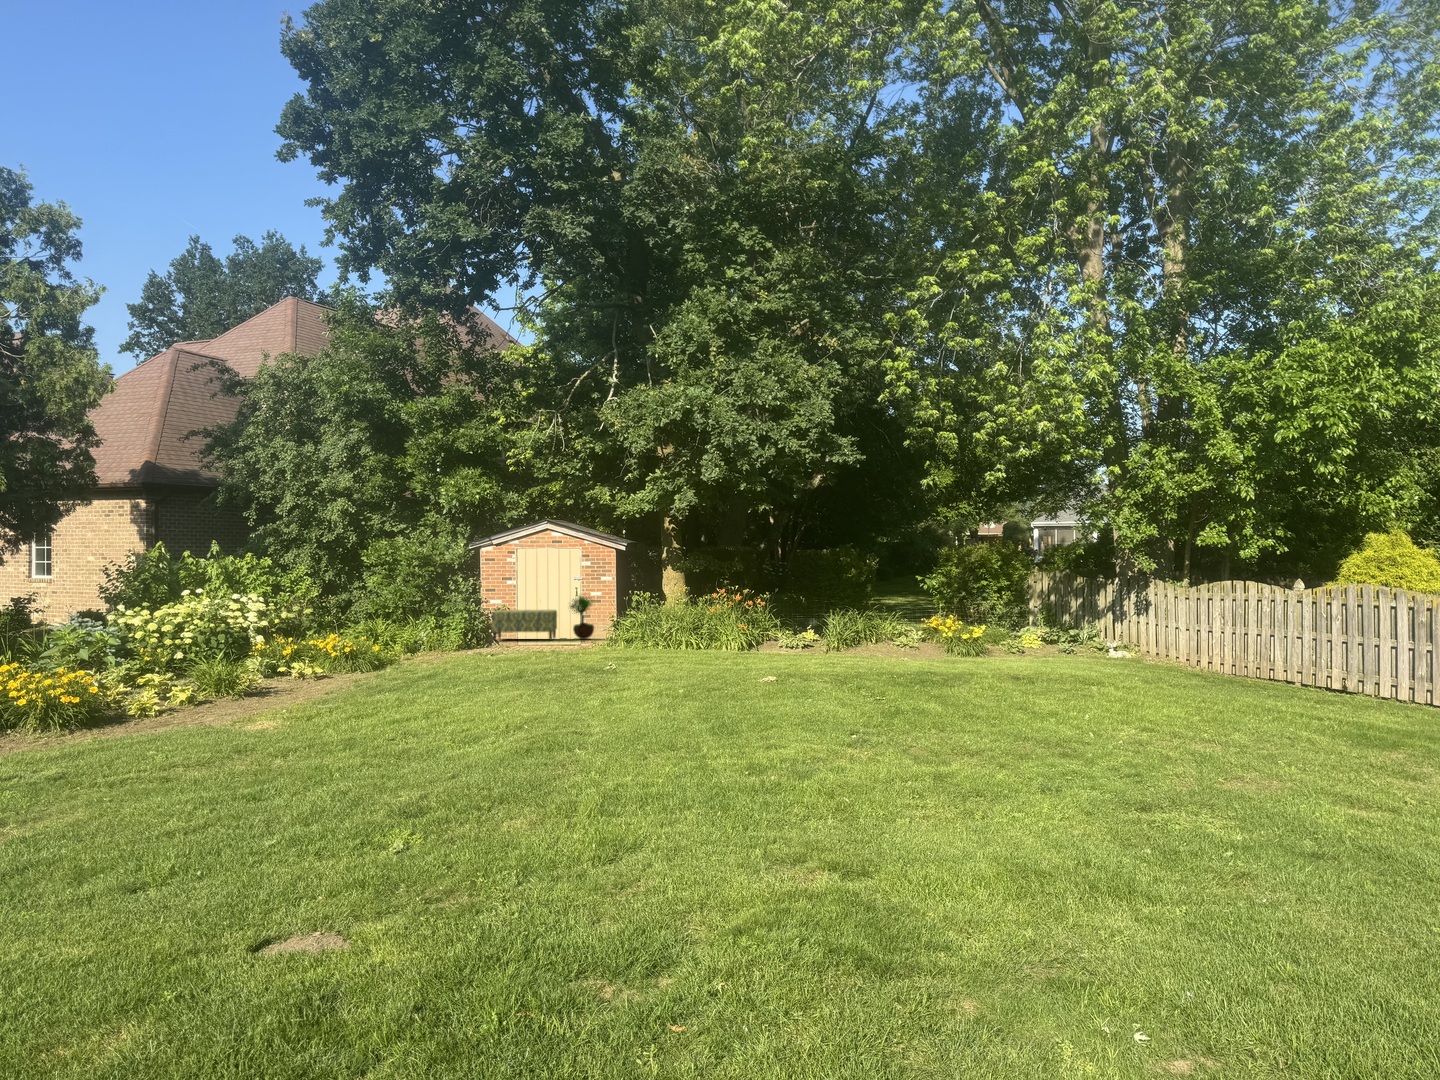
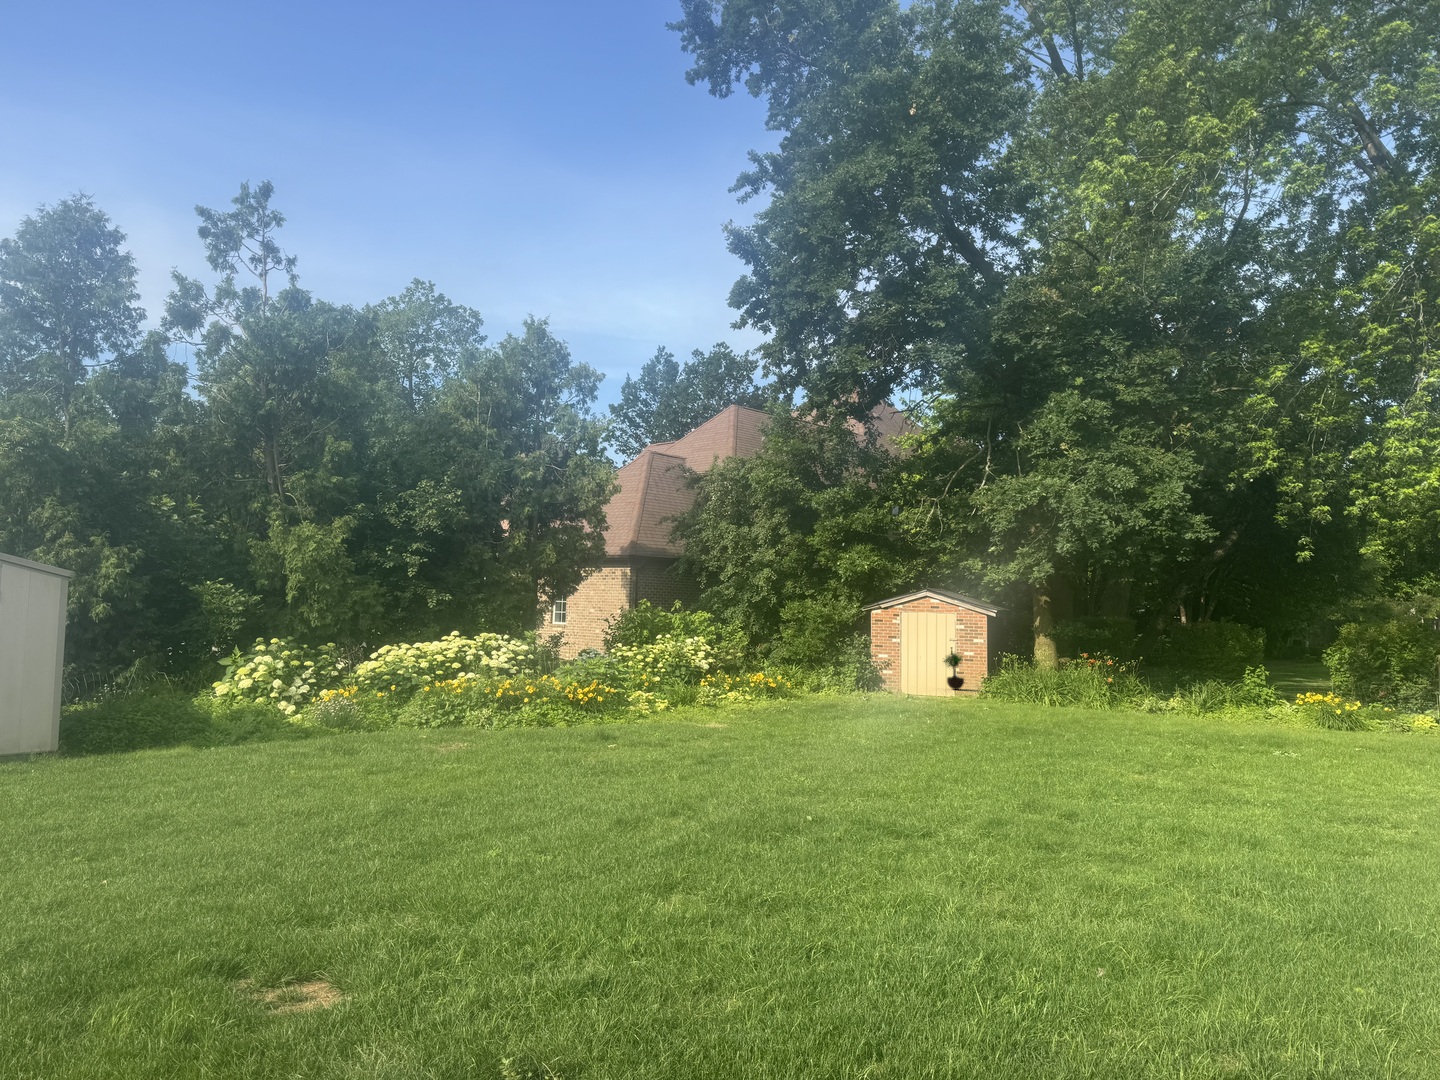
bench: present [491,610,557,641] -> none [879,662,934,689]

